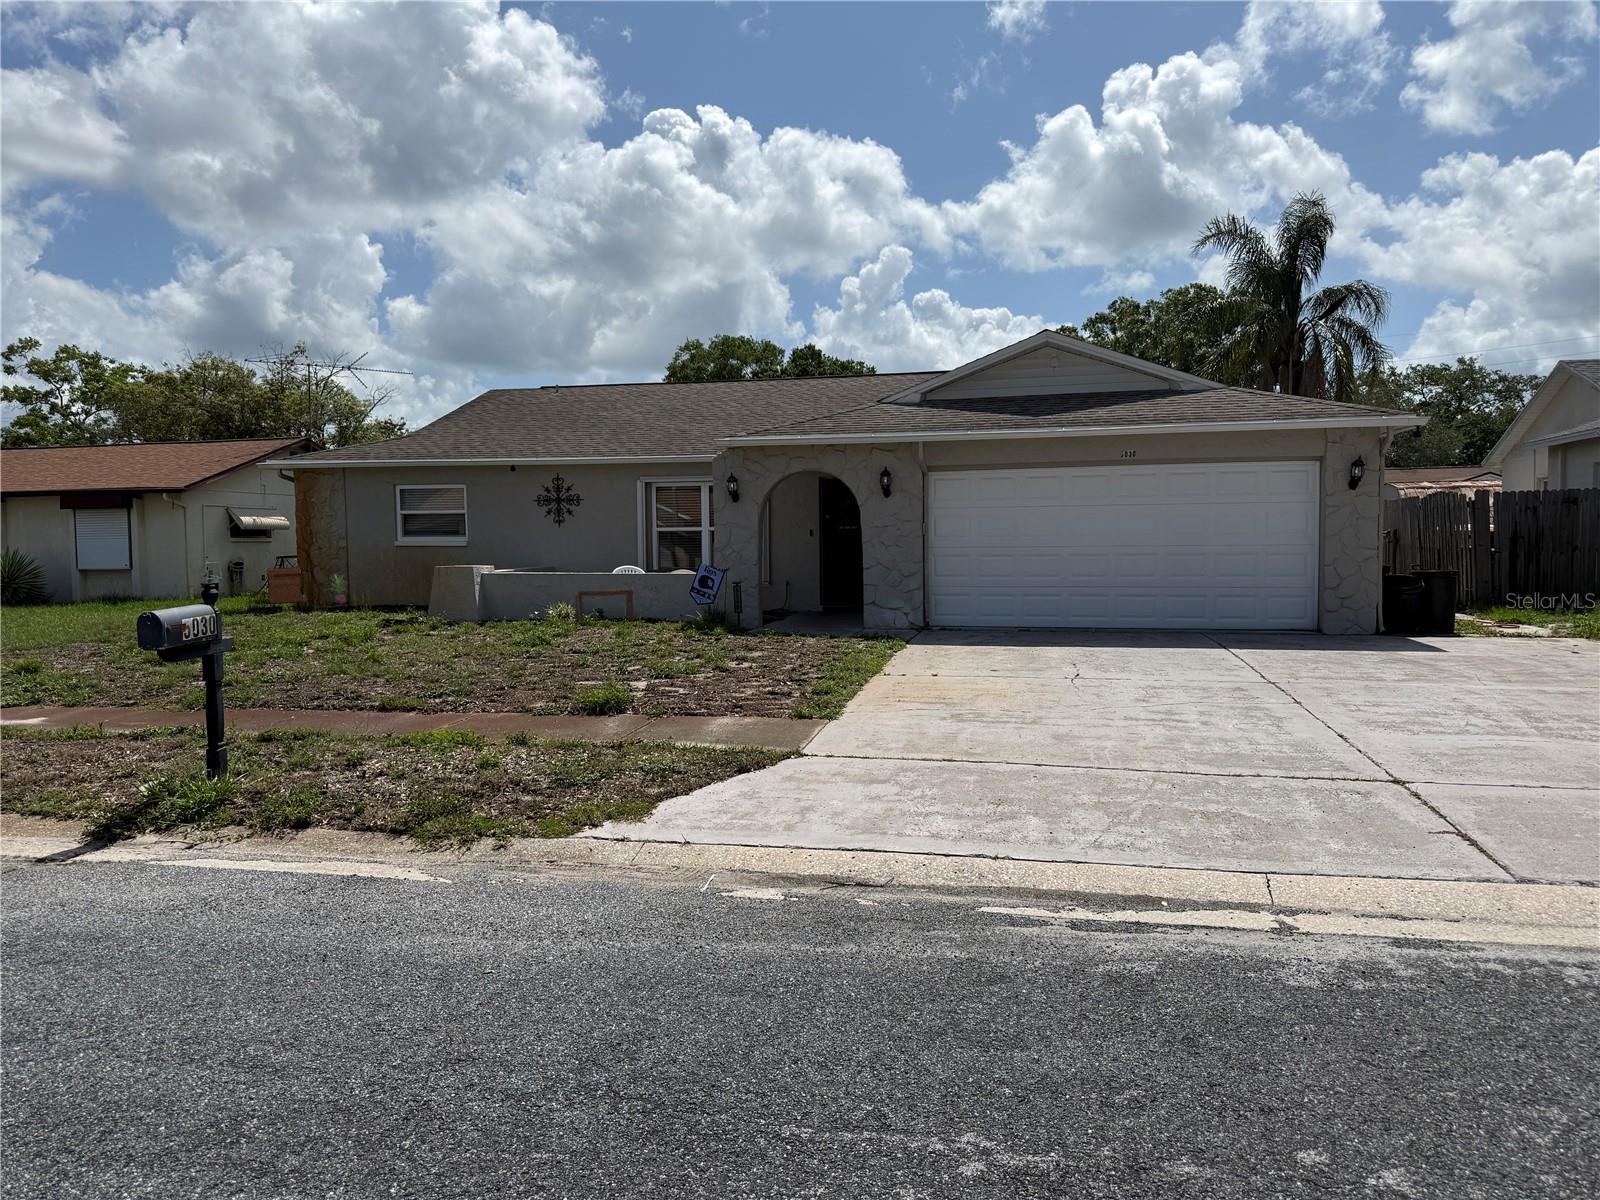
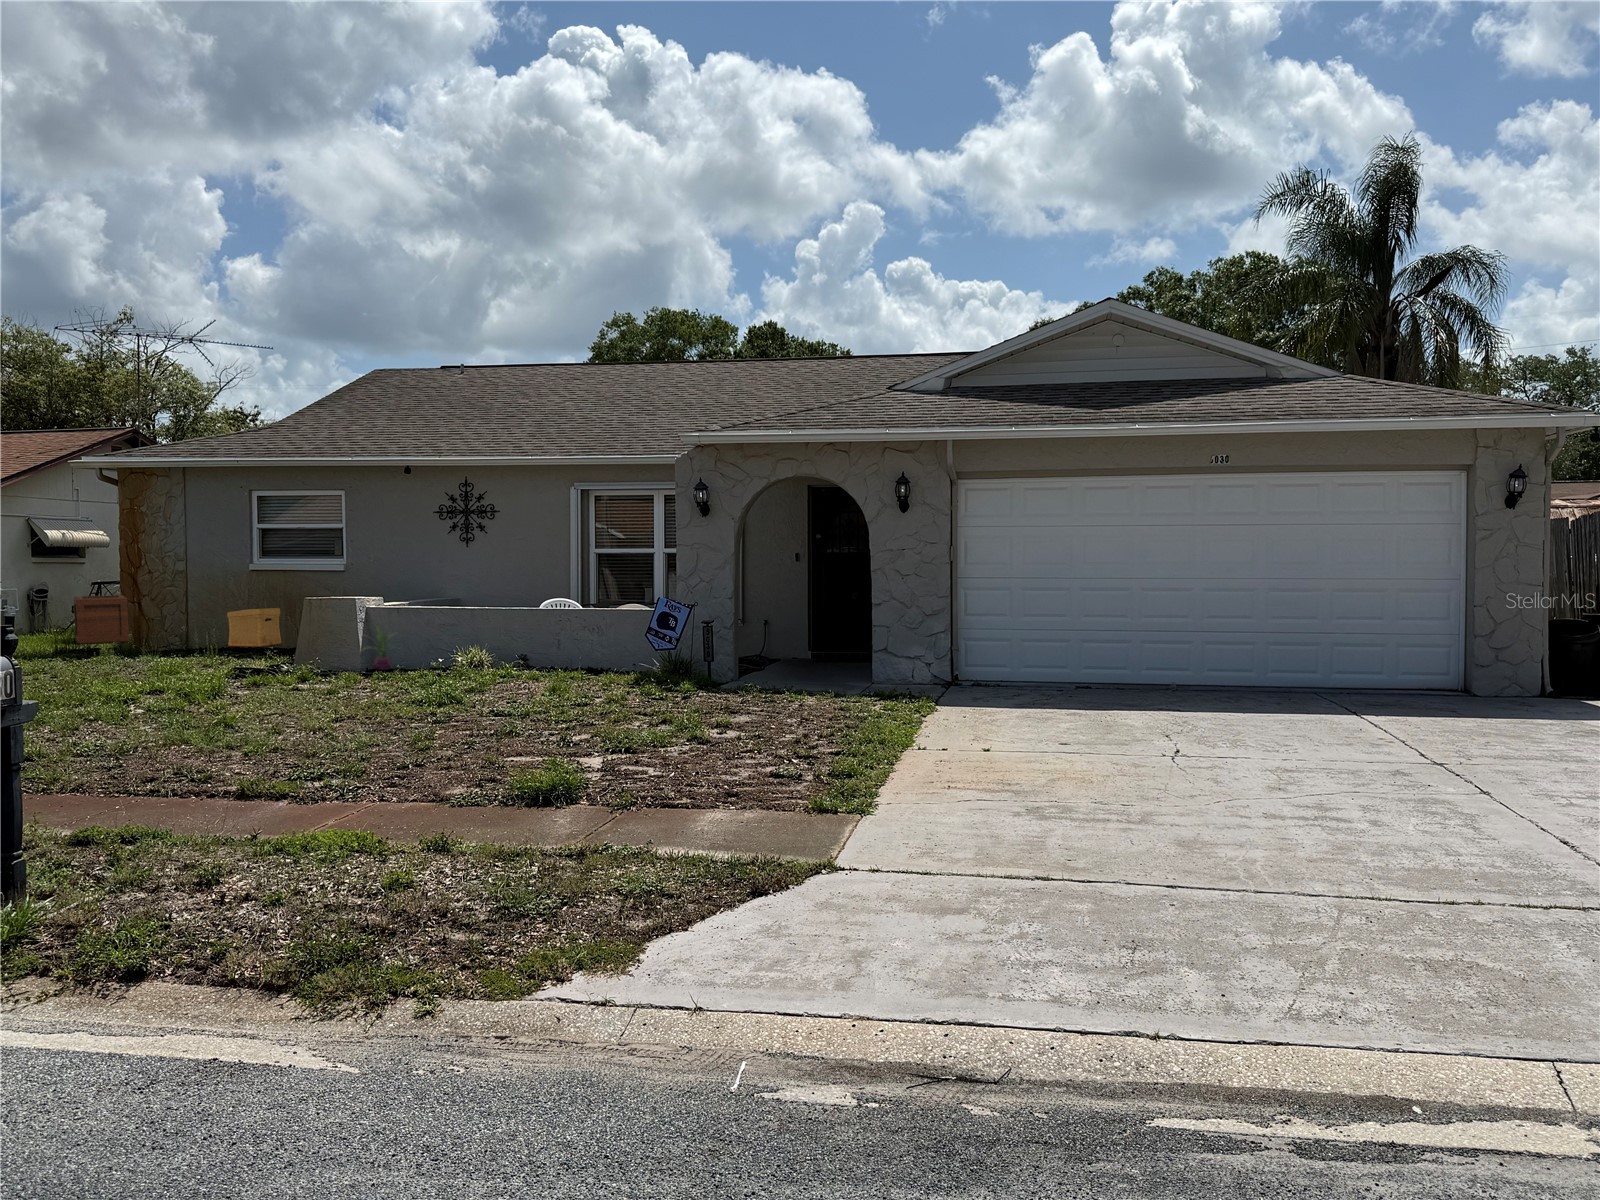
cardboard box: none [380,575,421,604] -> present [227,608,281,647]
decorative plant: present [334,576,346,604] -> present [365,625,392,670]
bench: present [575,588,634,624] -> none [493,628,572,675]

